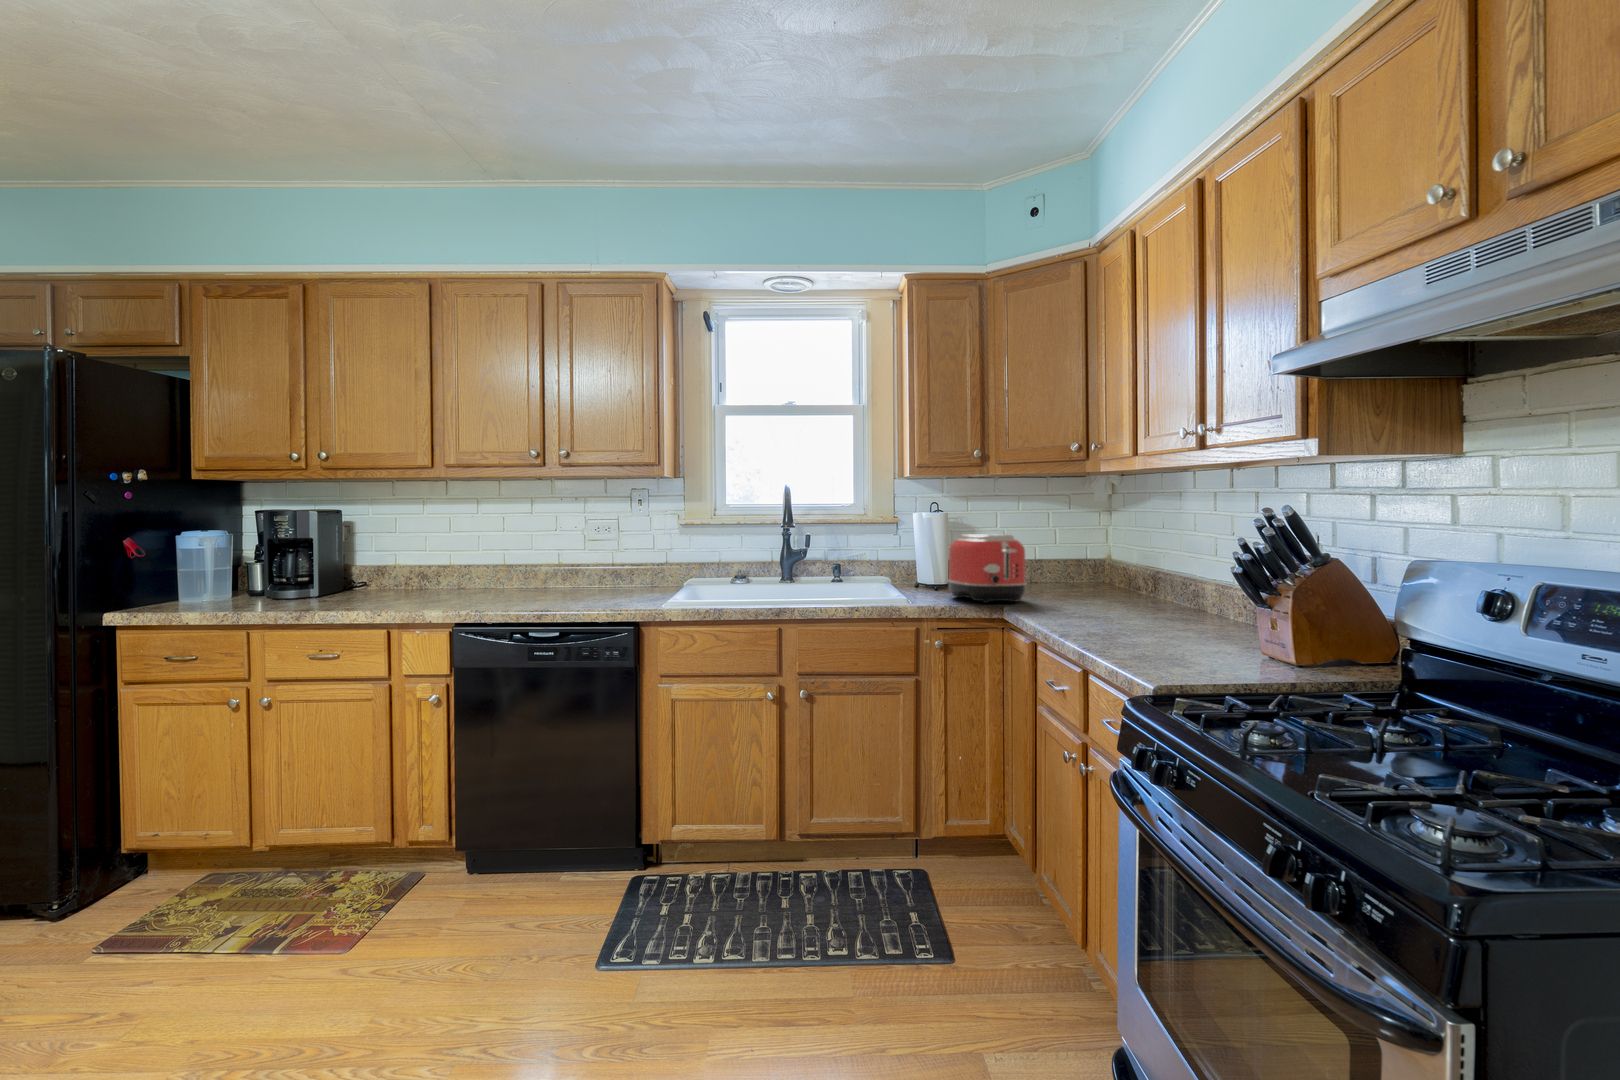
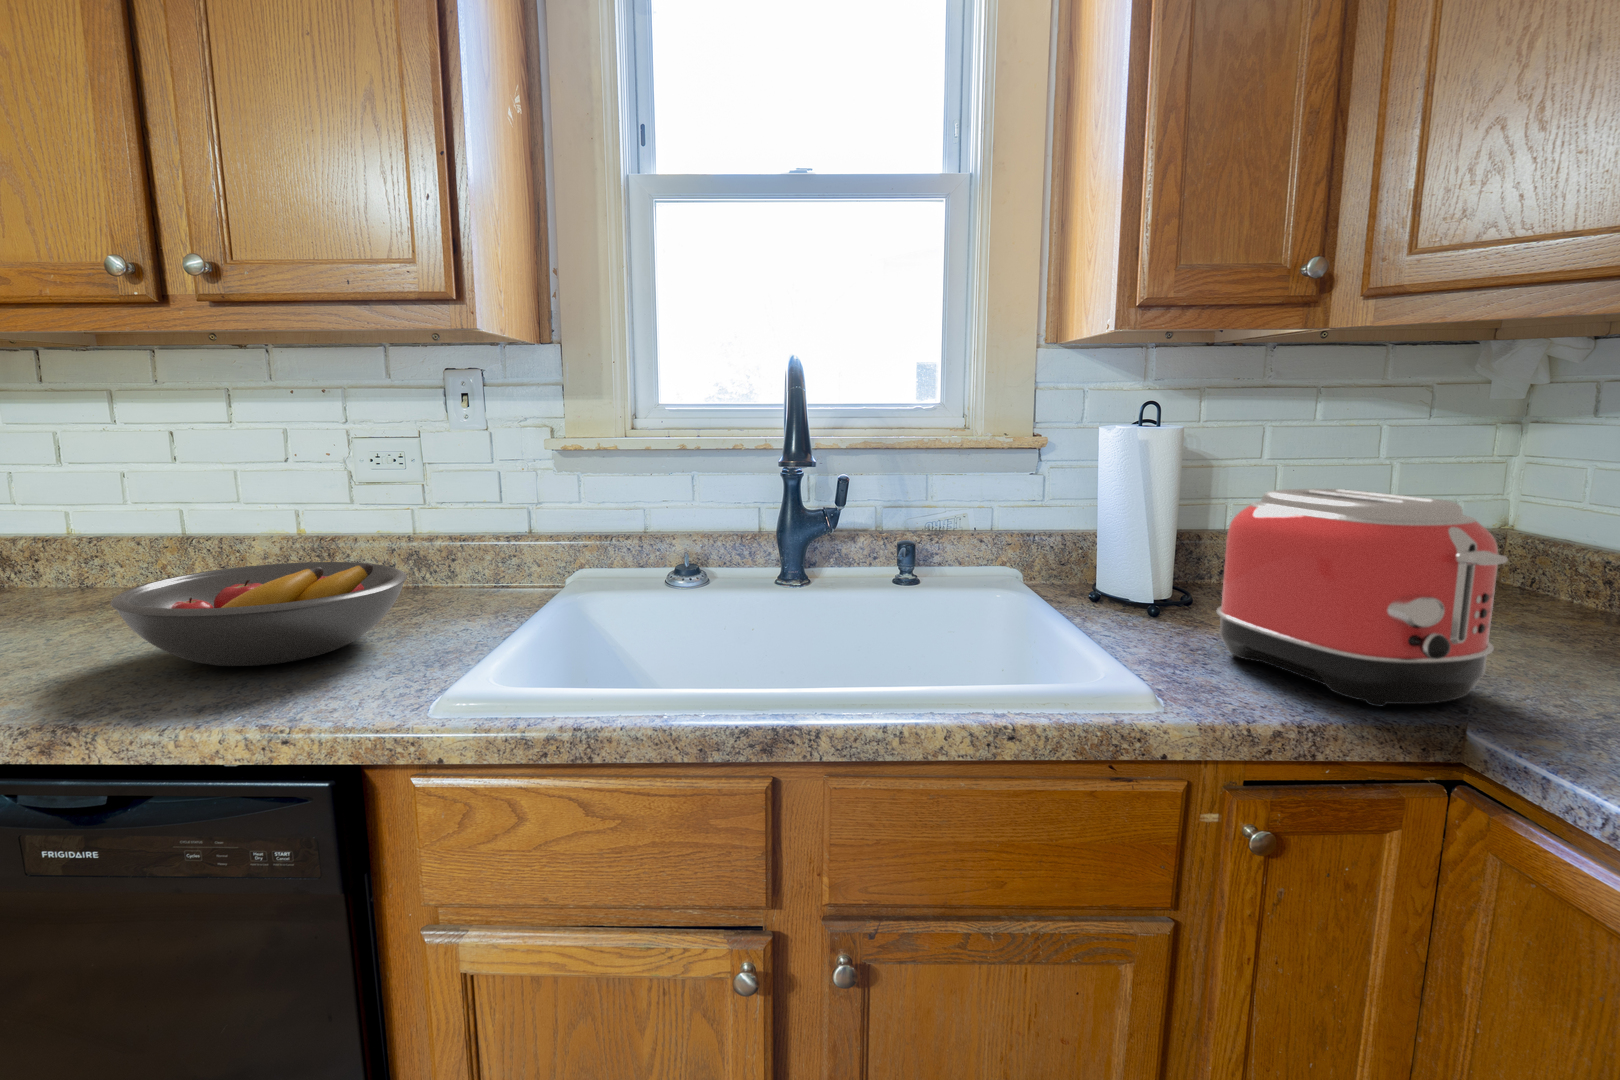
fruit bowl: none [537,564,636,600] -> present [110,562,407,666]

